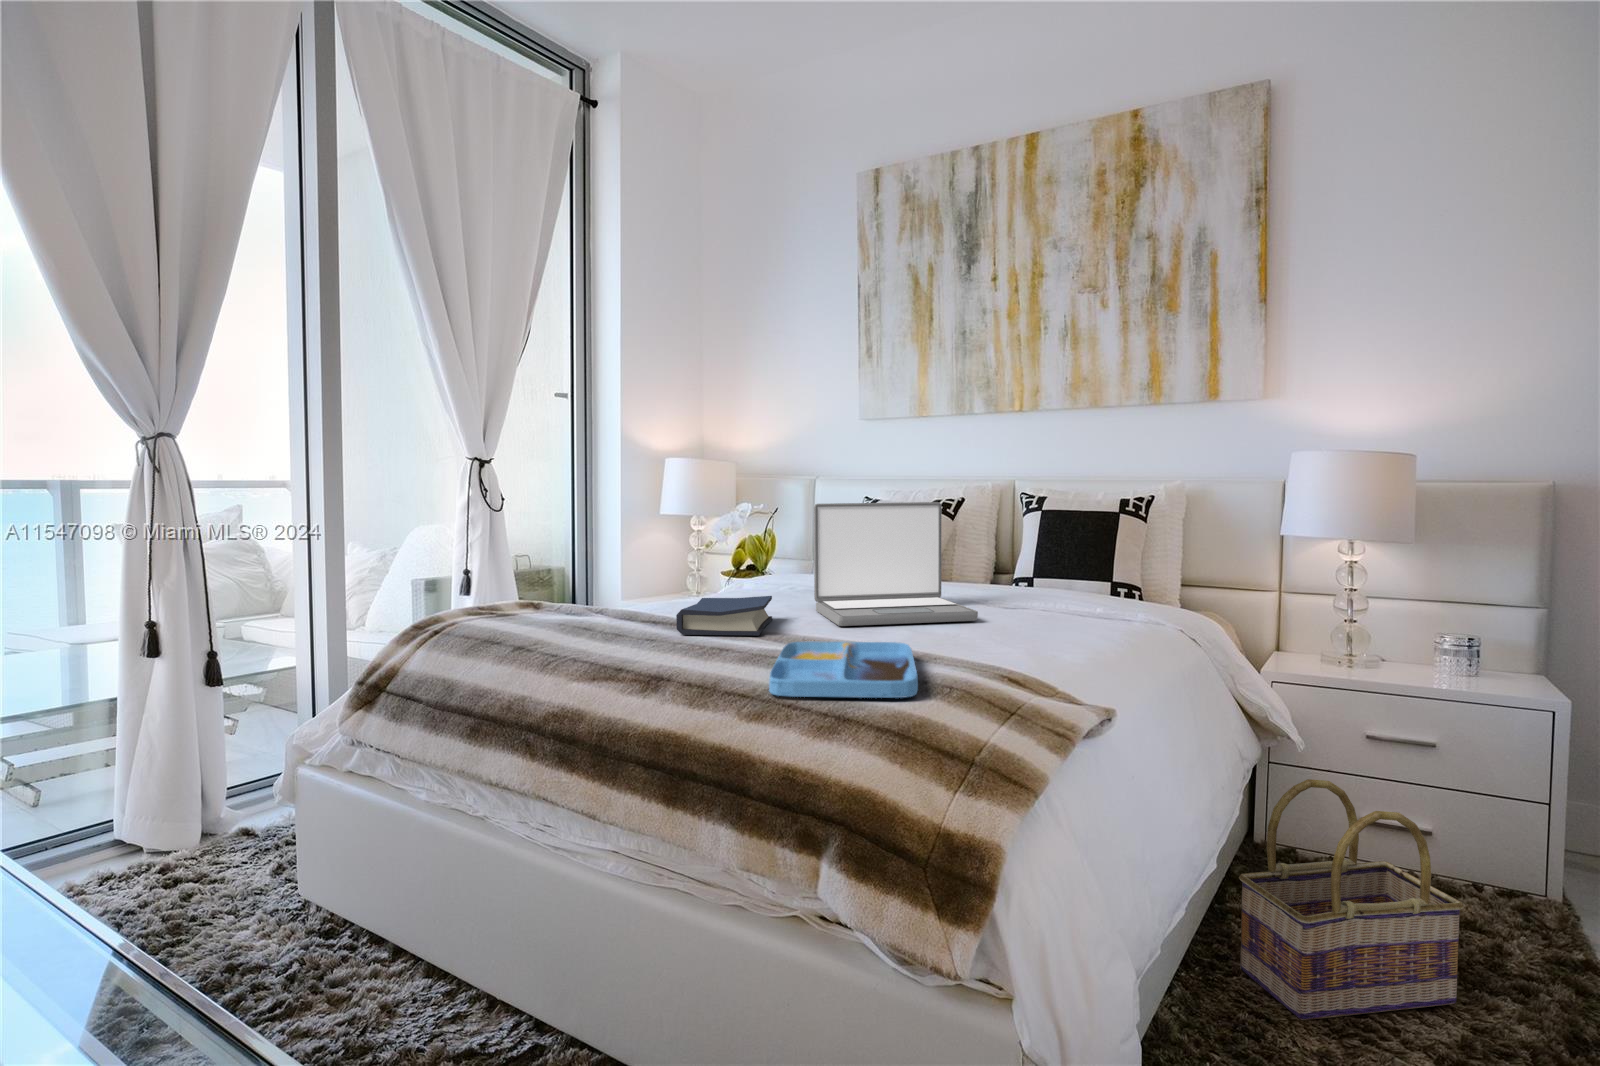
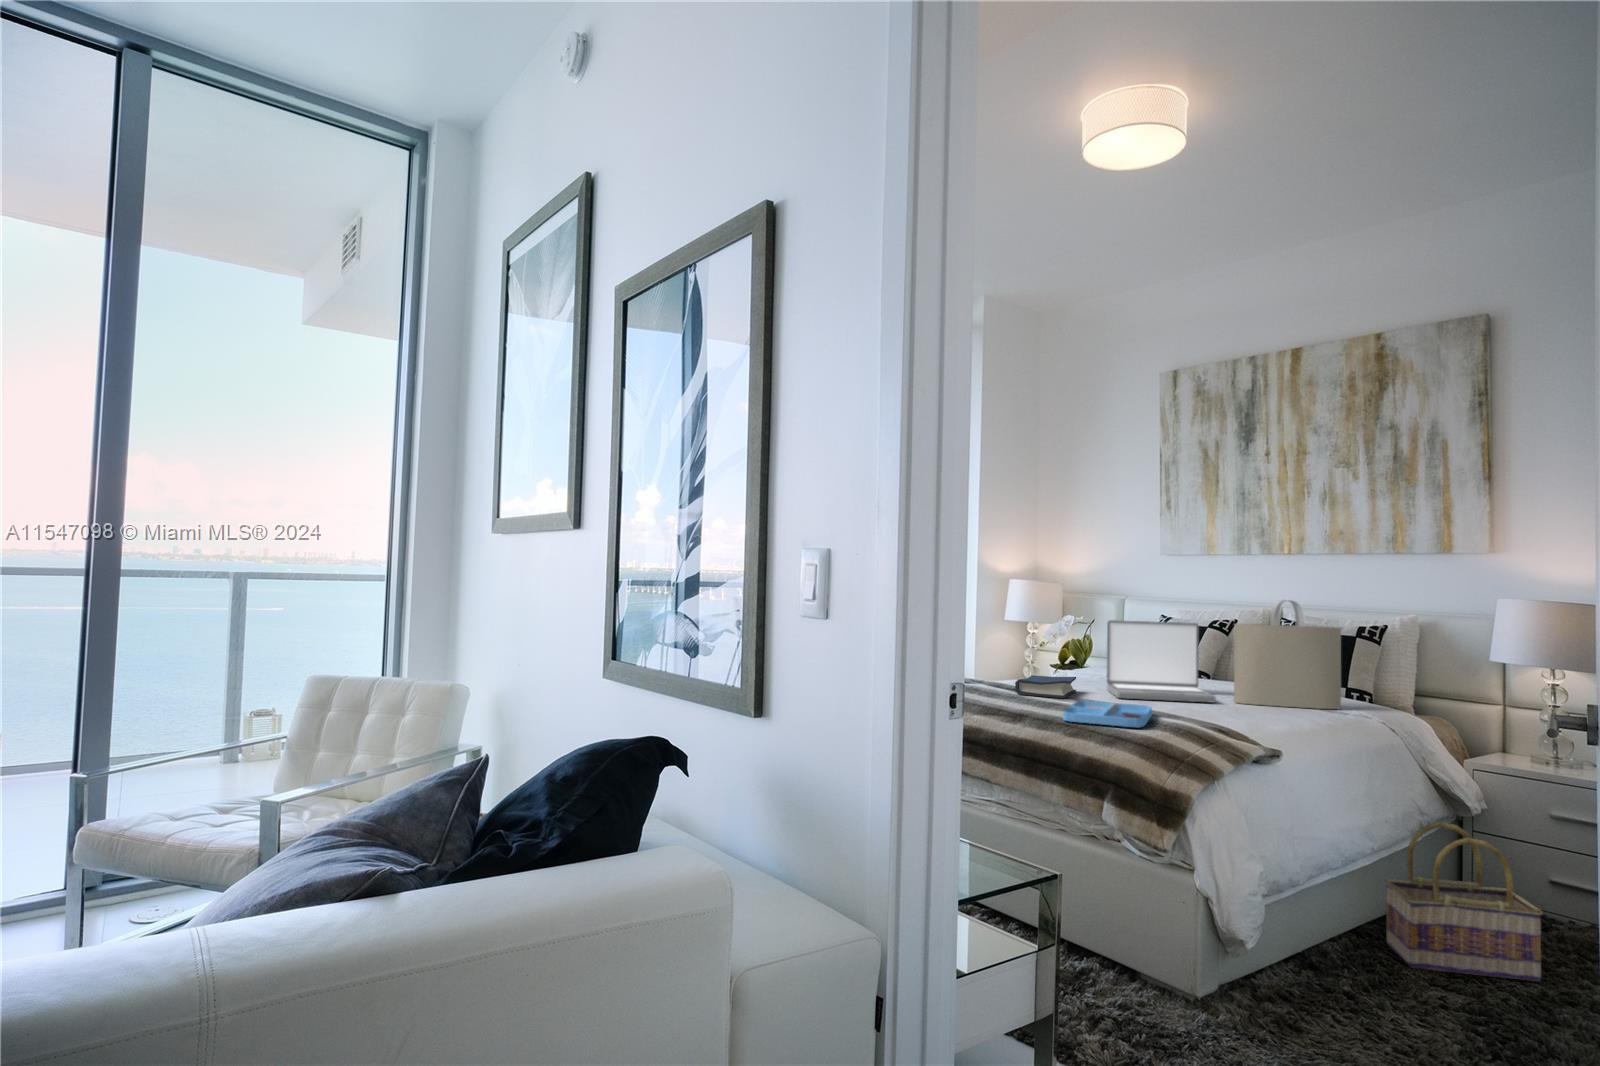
tote bag: none [999,460,1139,619] -> present [1234,600,1341,709]

